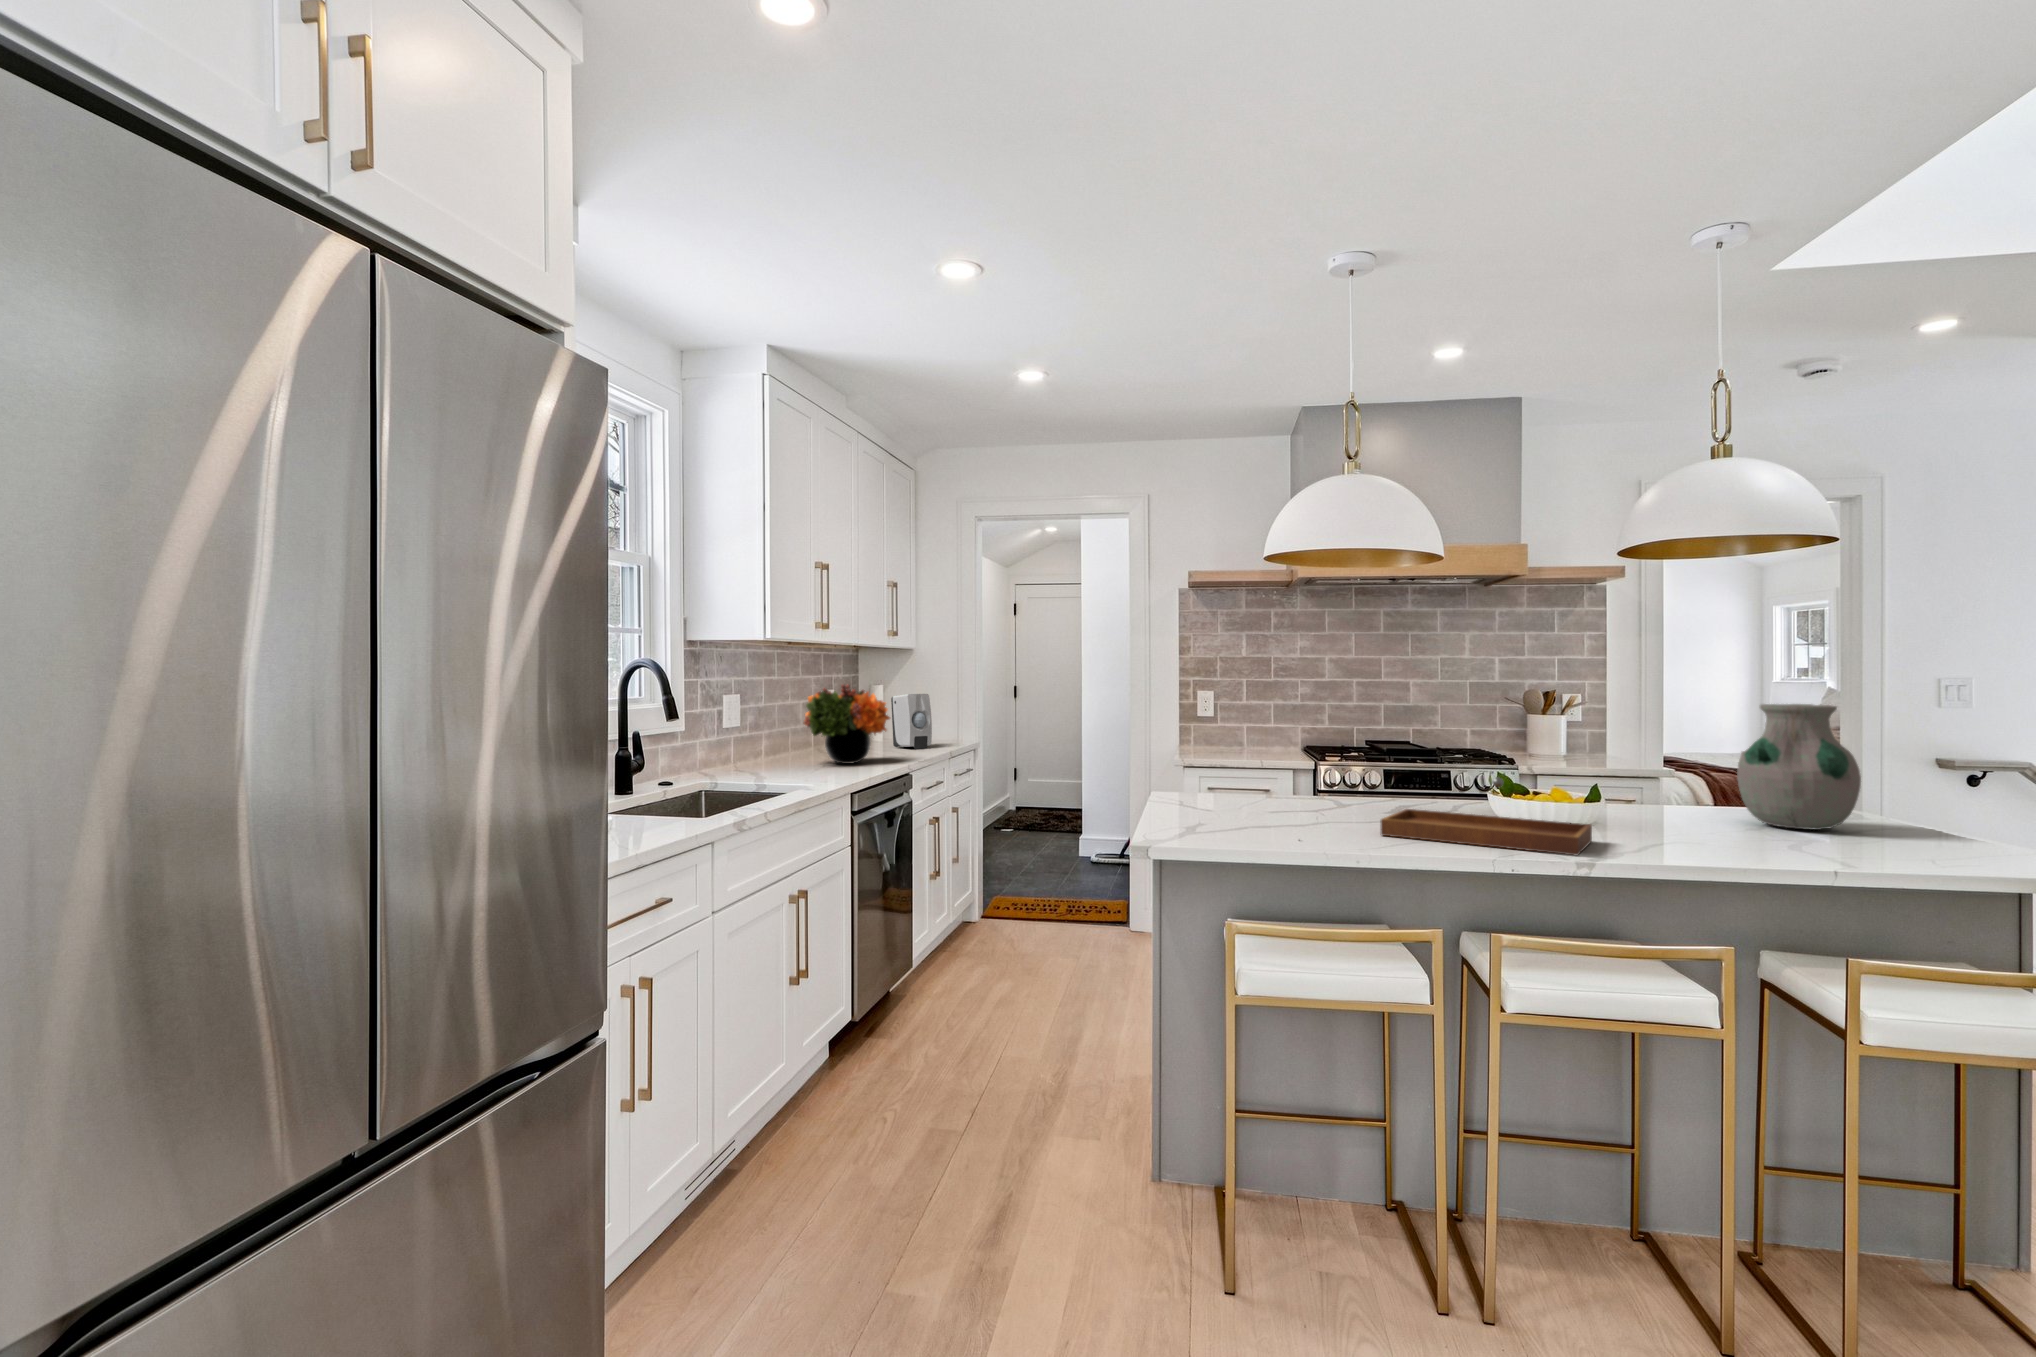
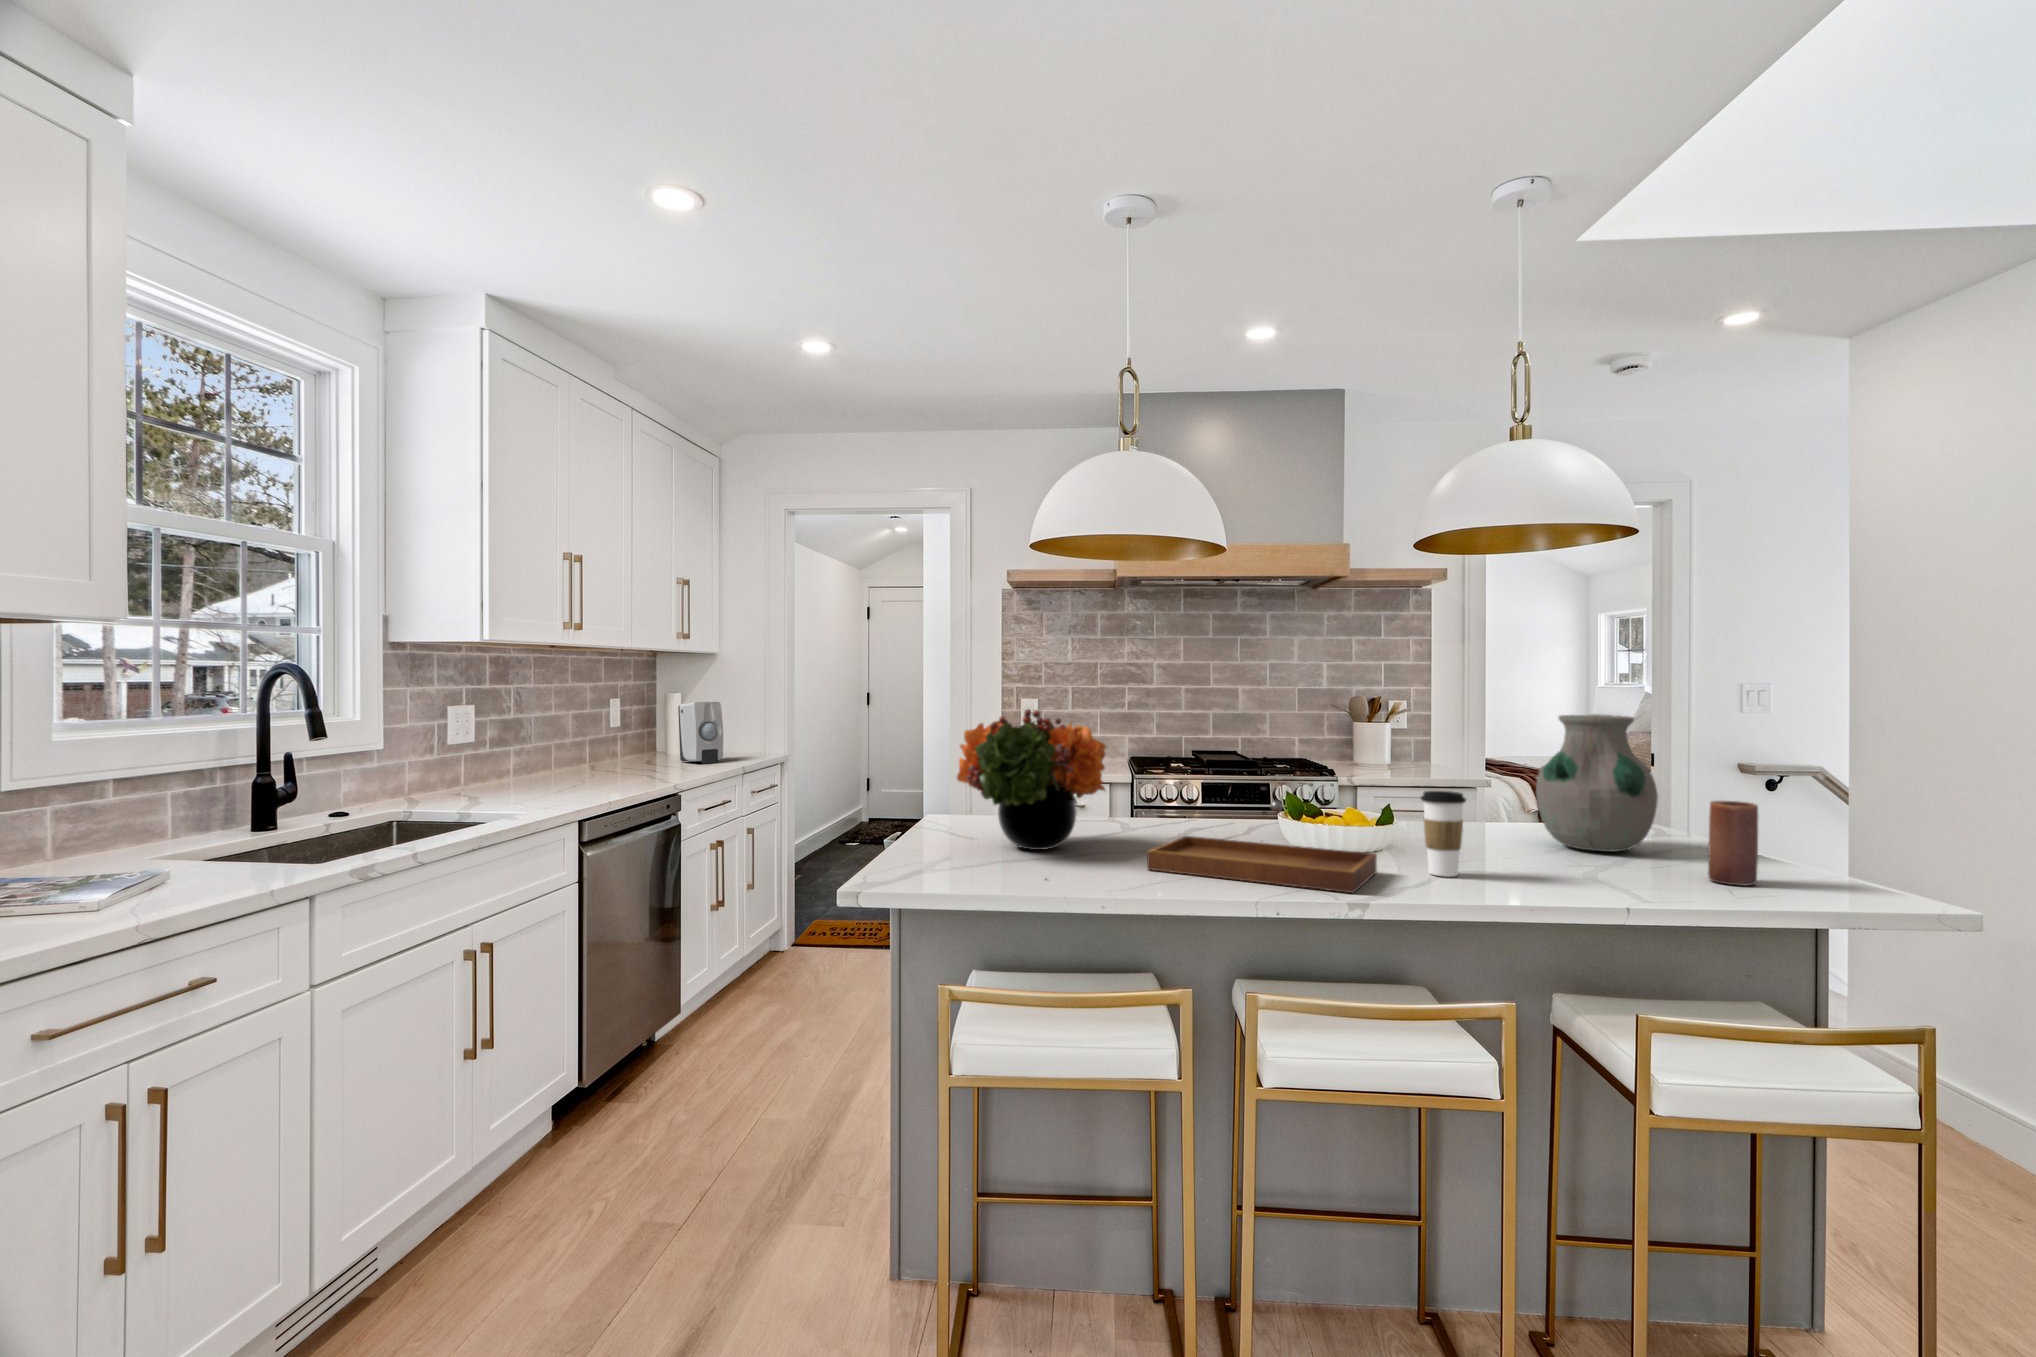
flower arrangement: present [804,685,890,764] -> present [957,709,1106,850]
coffee cup: none [1633,770,1678,845] -> present [1421,791,1466,877]
candle: none [1915,781,1966,858] -> present [1708,801,1758,886]

